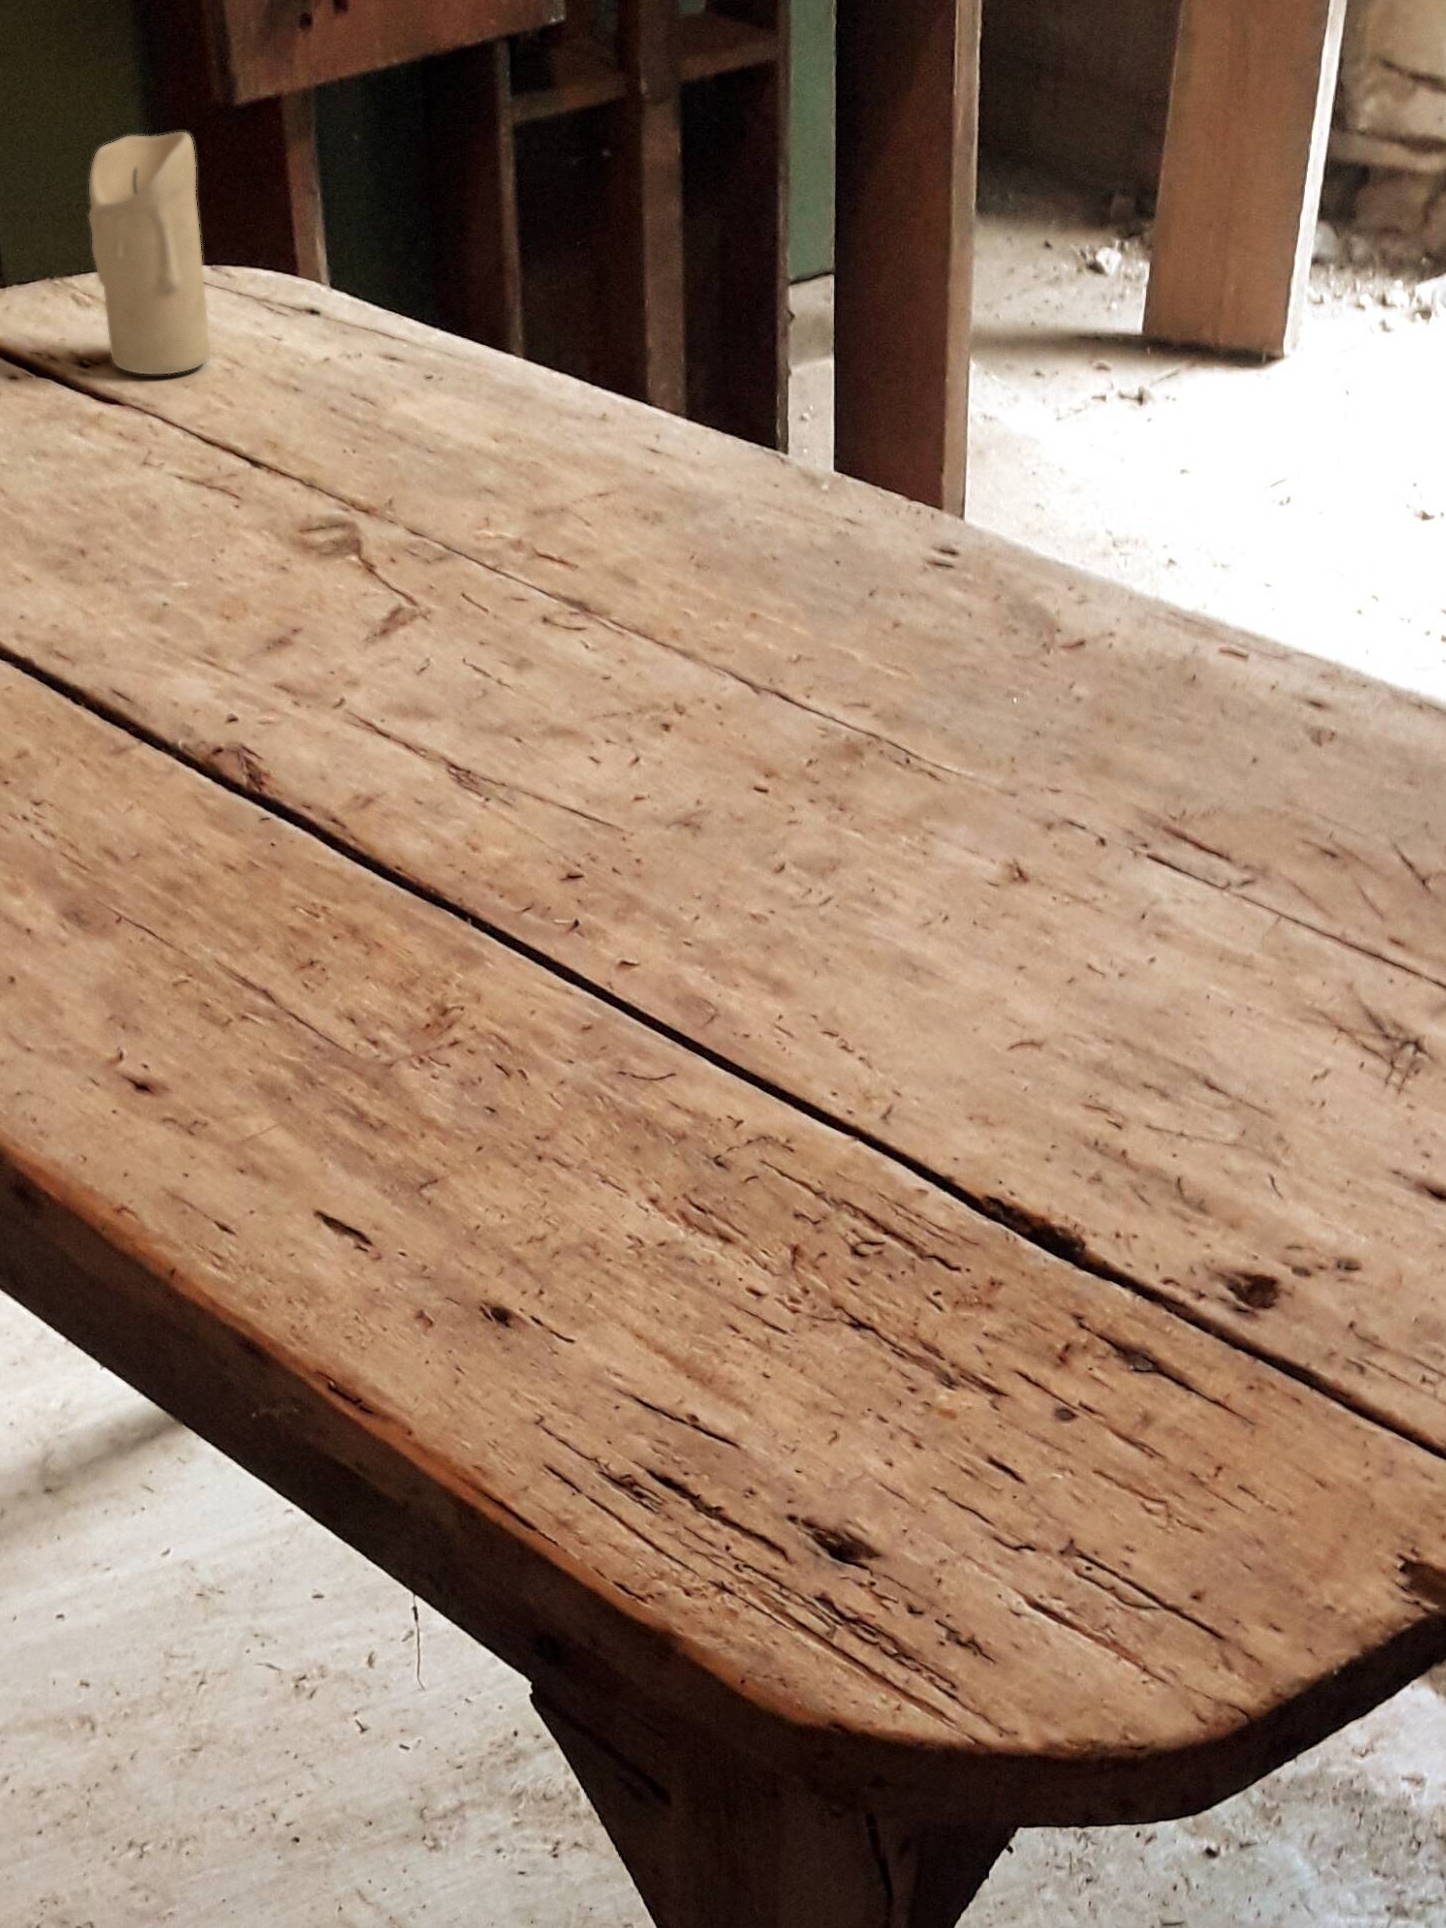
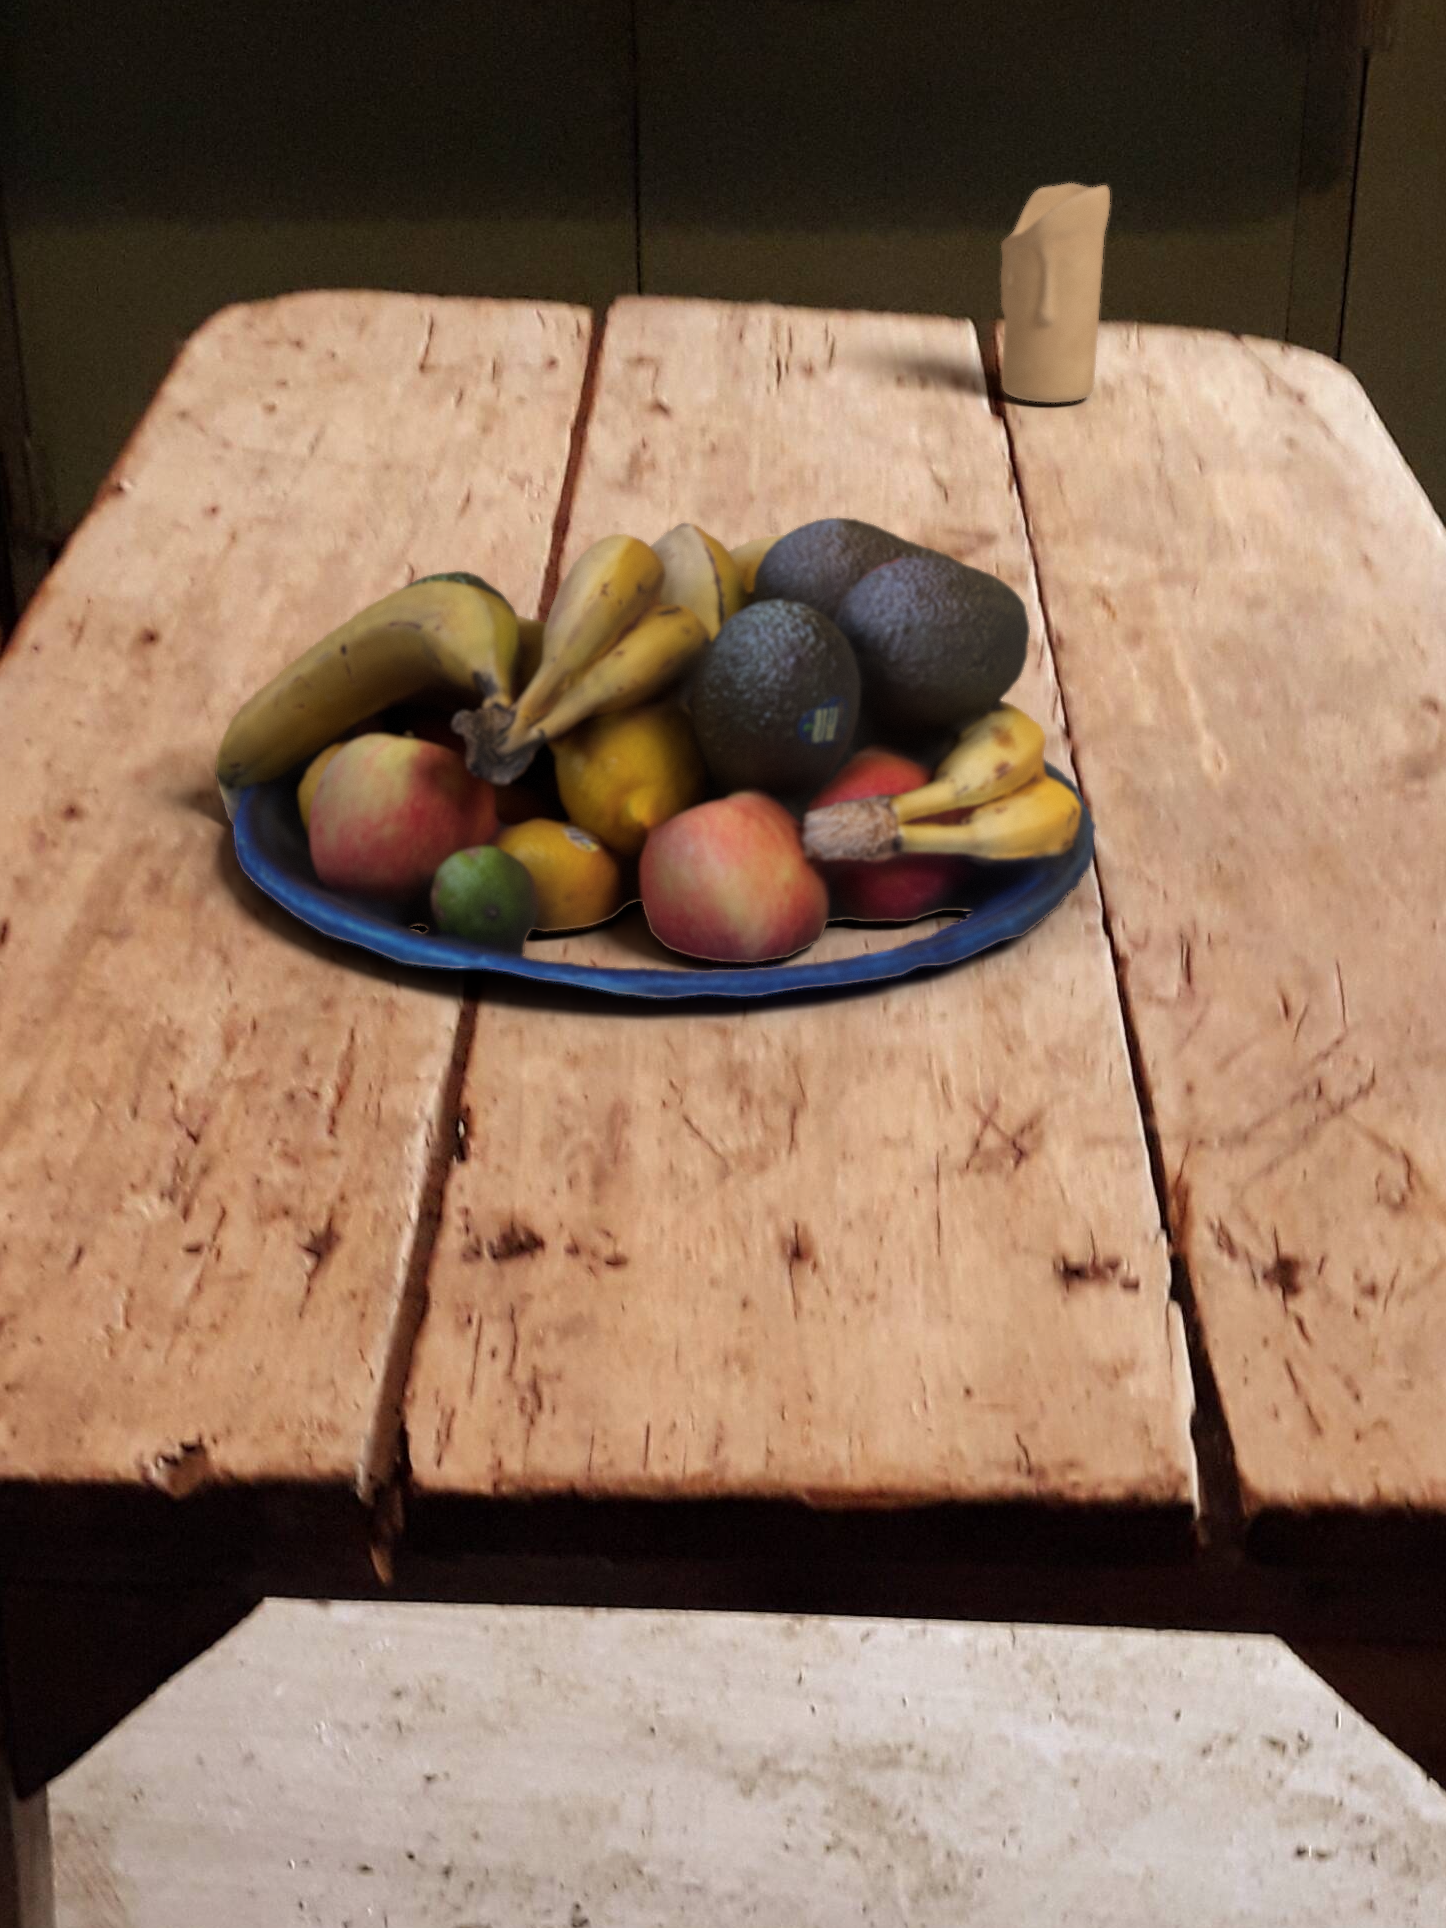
fruit bowl: none [270,543,1191,1116] -> present [215,518,1096,998]

